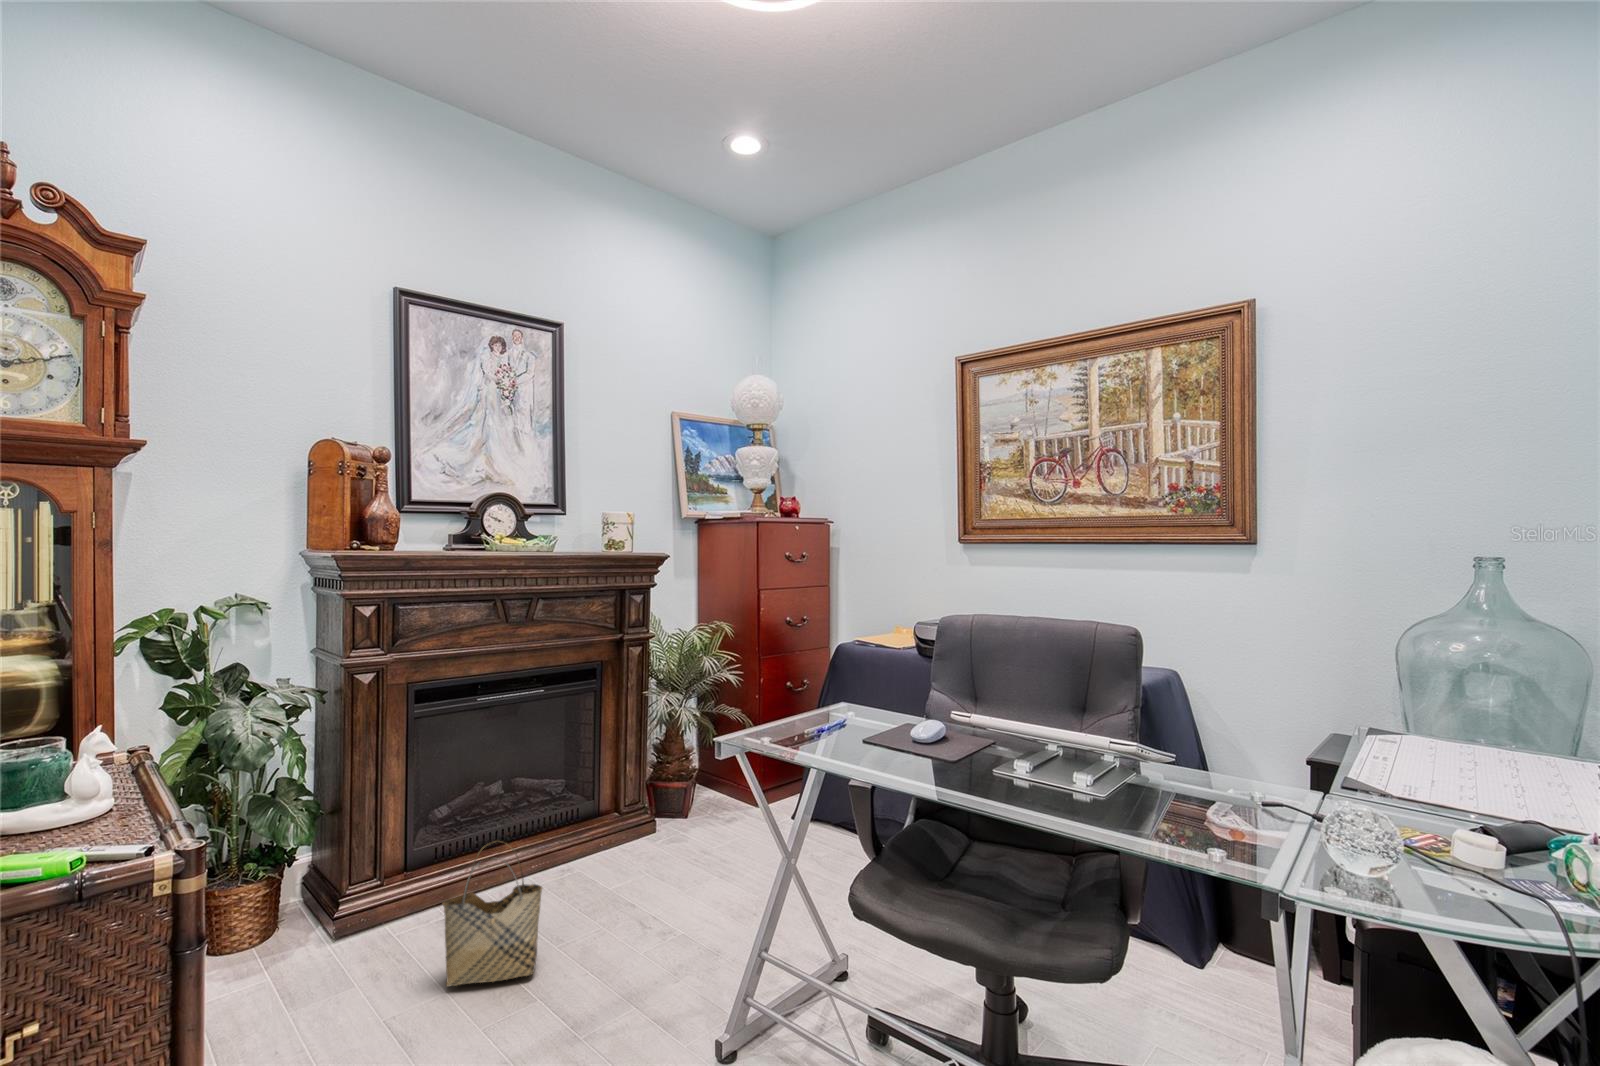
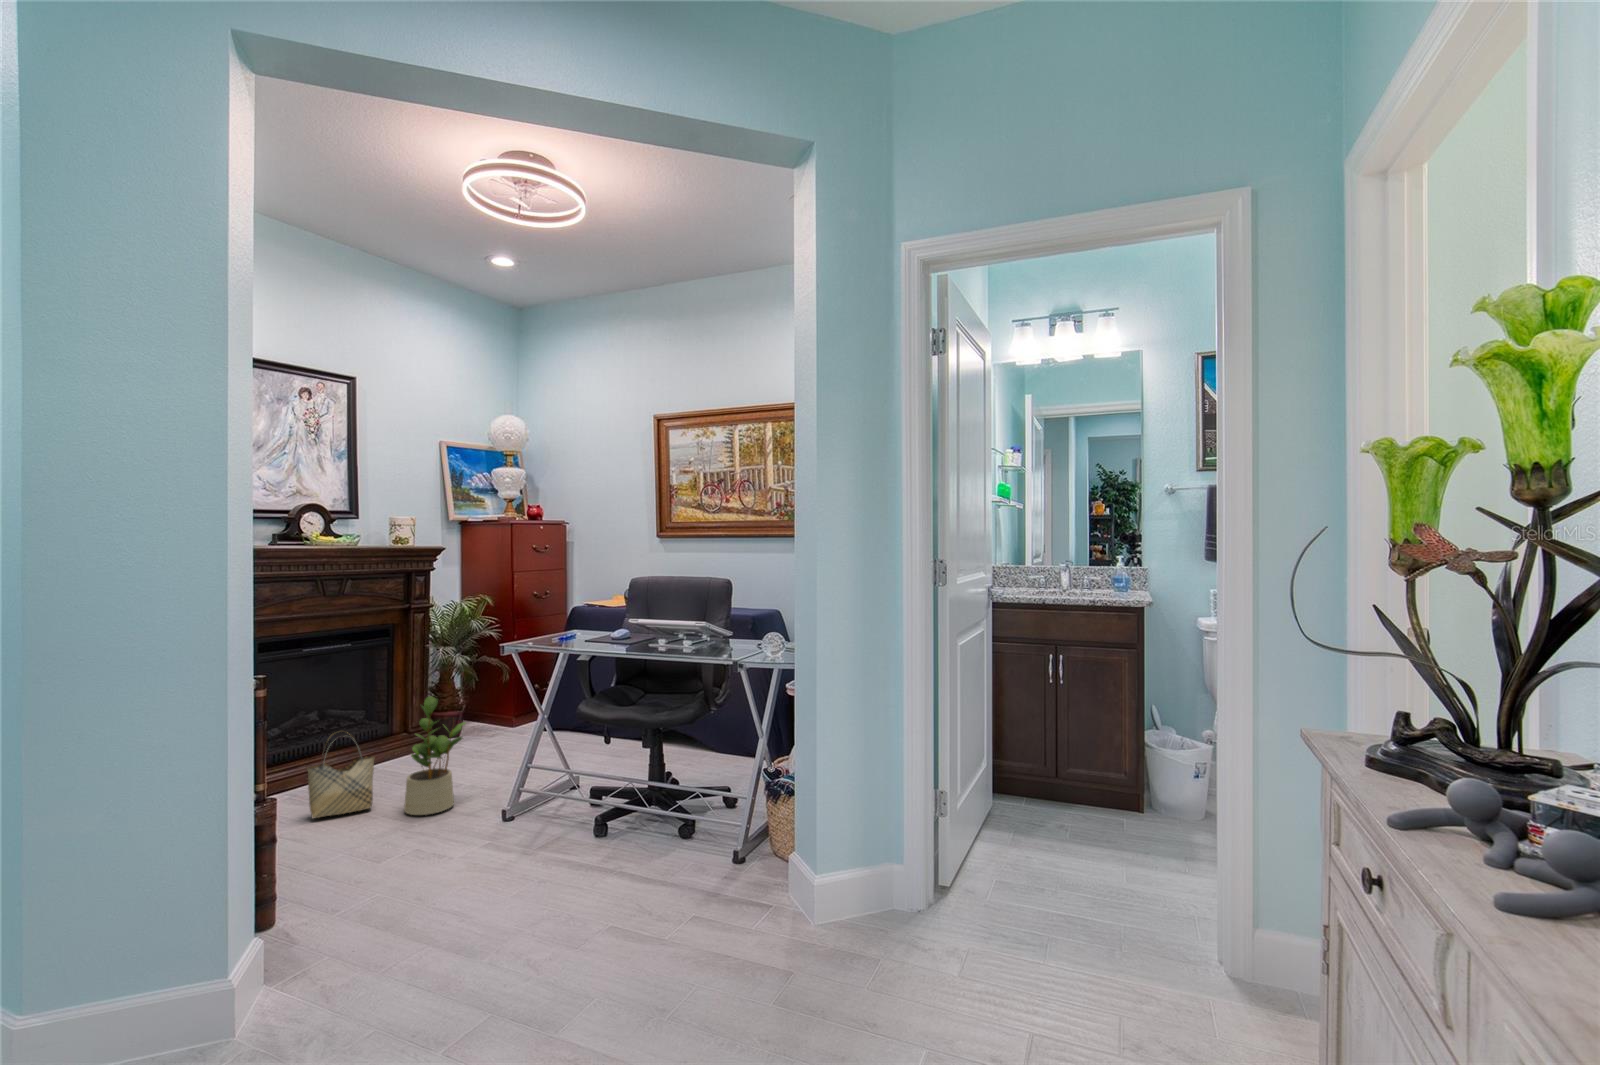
potted plant: none [576,804,675,1012] -> present [404,696,466,815]

